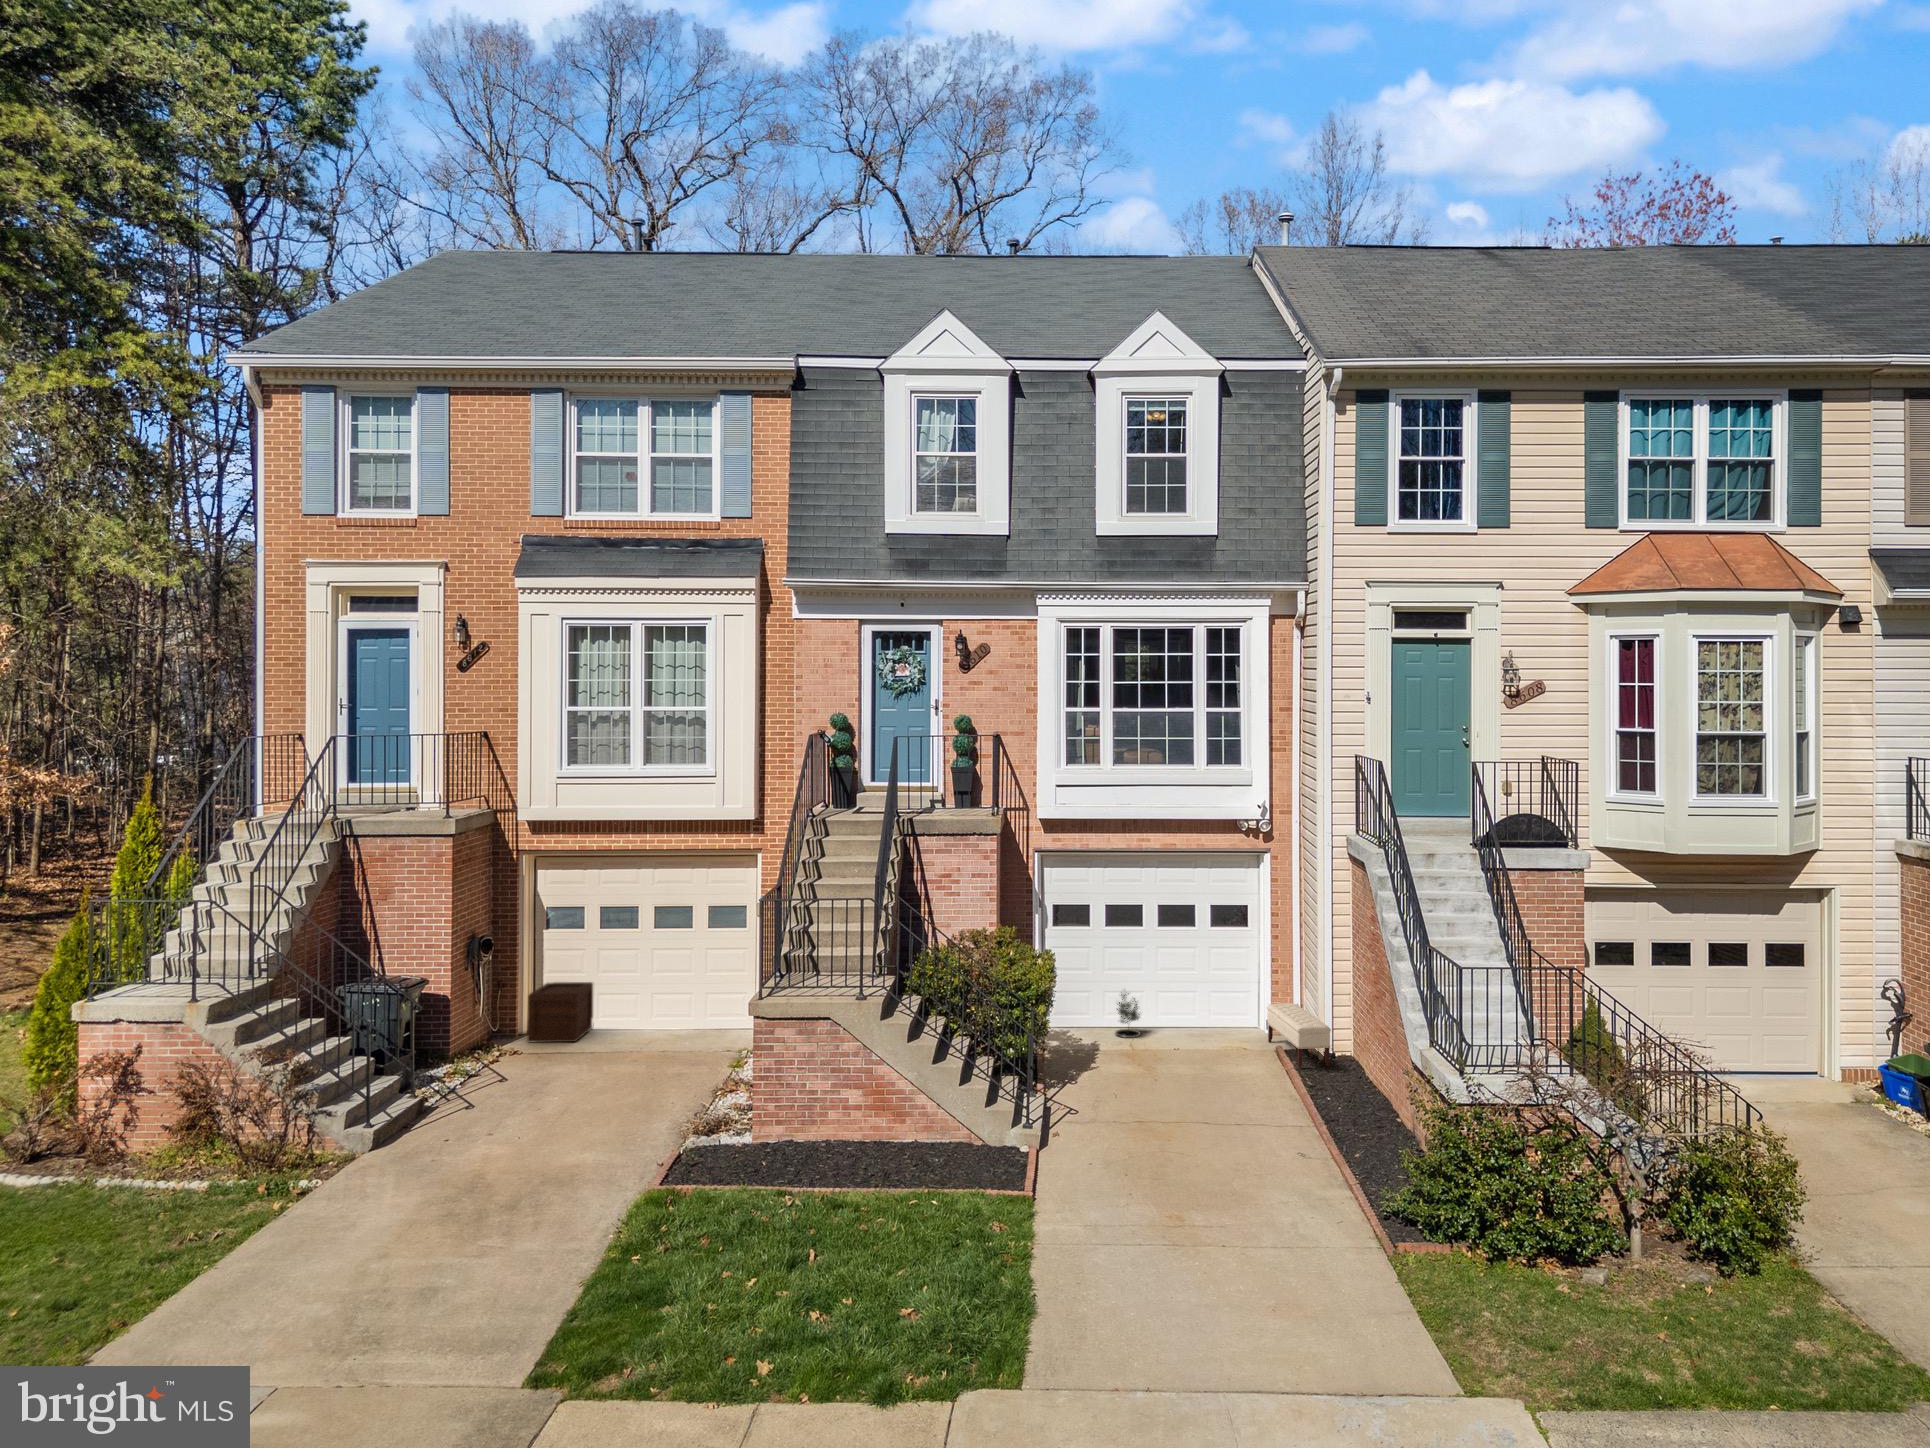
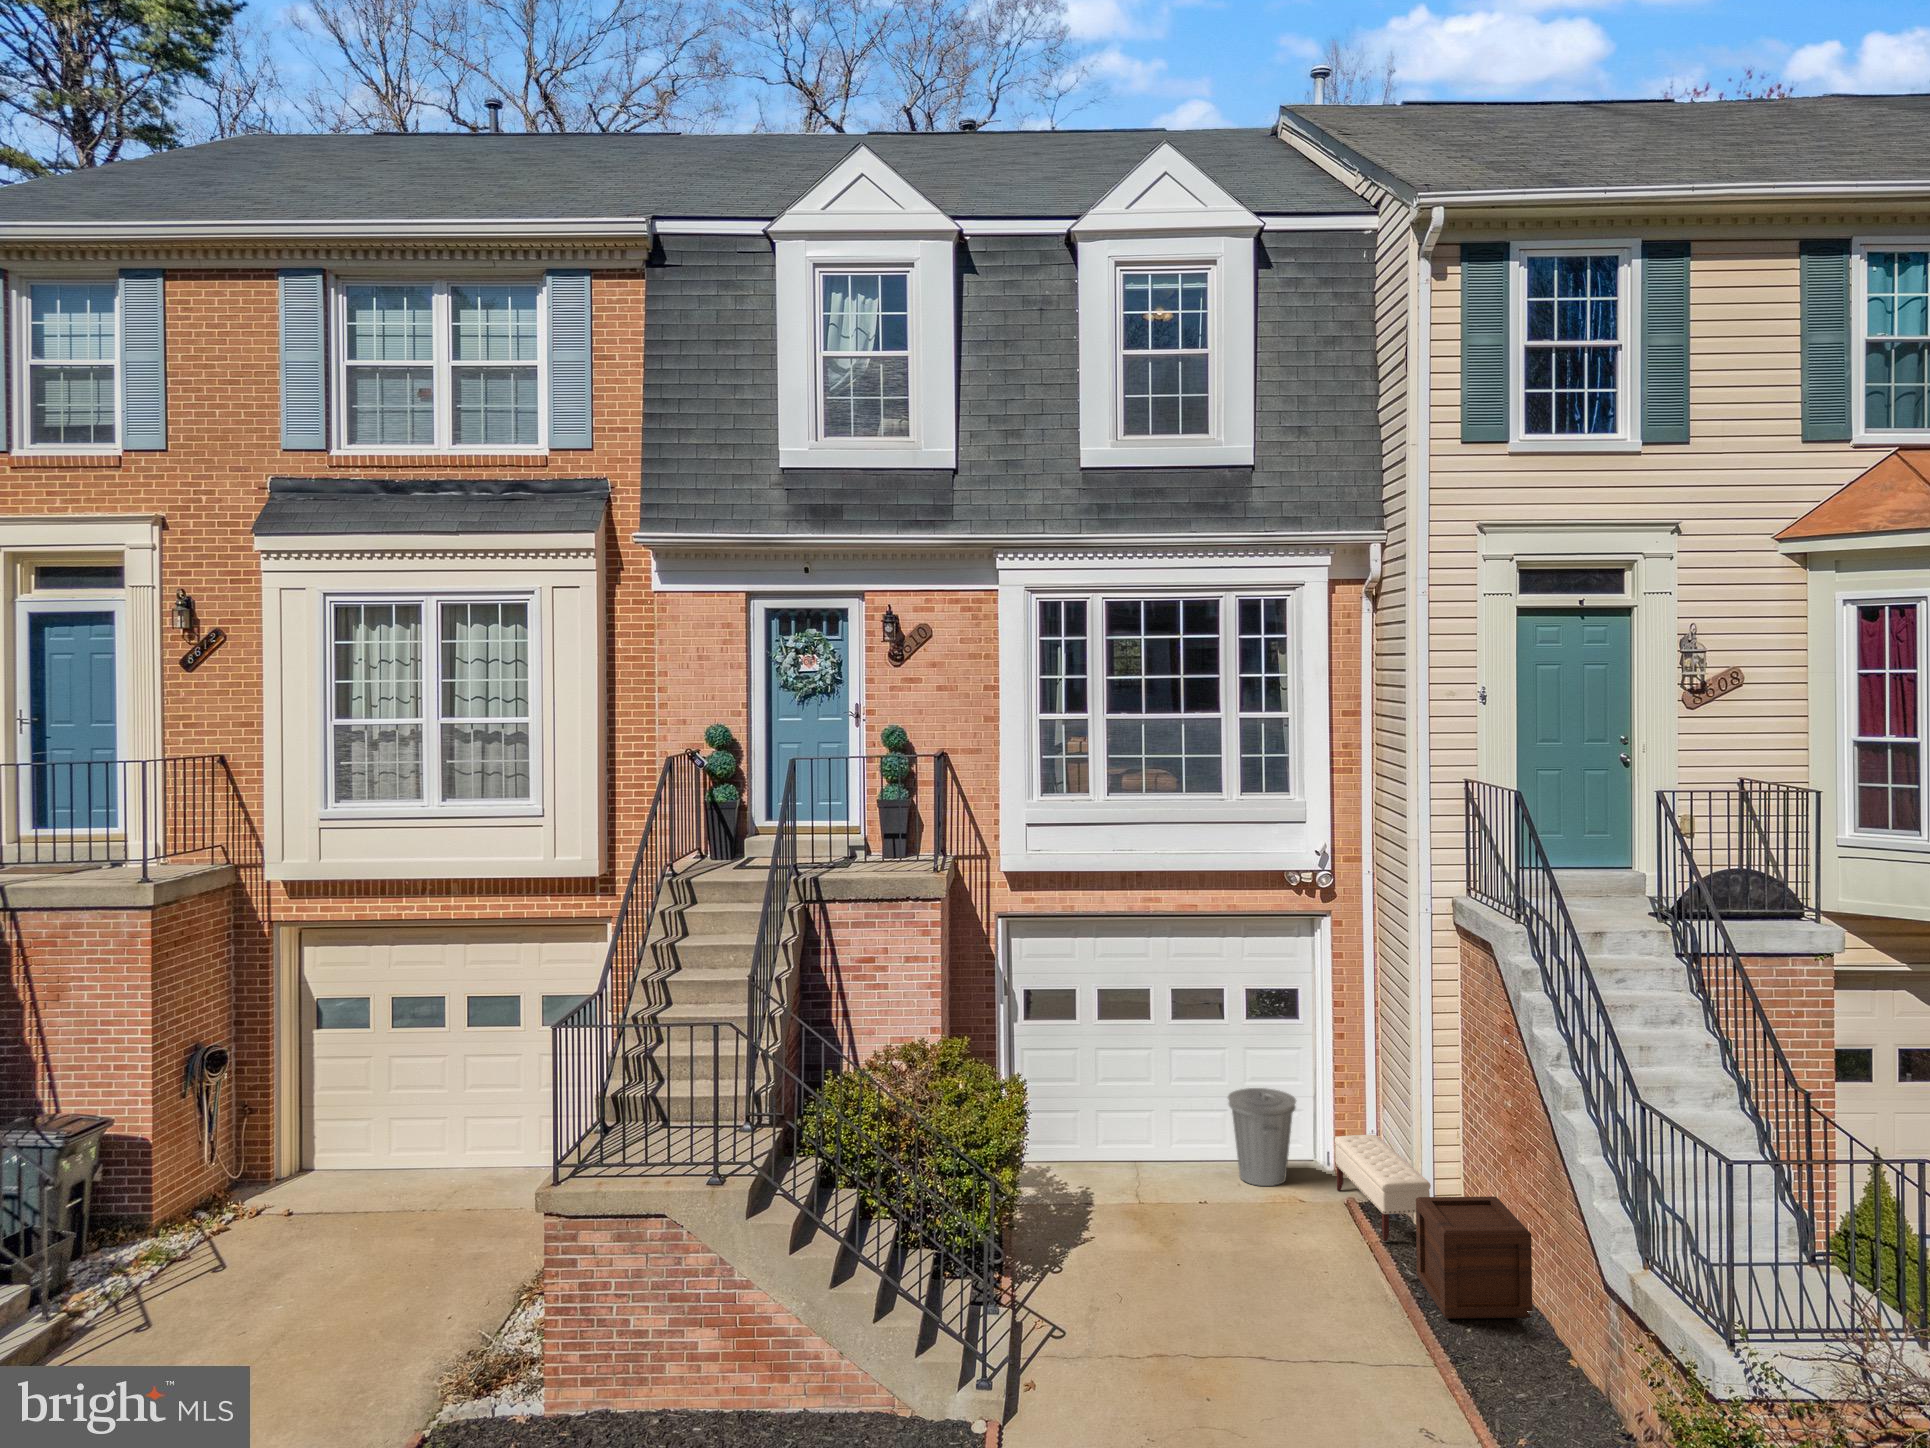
trash can: none [1193,974,1241,1040] -> present [1228,1088,1296,1186]
wooden crate: present [527,982,593,1042] -> present [1416,1196,1532,1319]
potted tree: present [1115,993,1140,1038] -> none [1115,1109,1157,1182]

